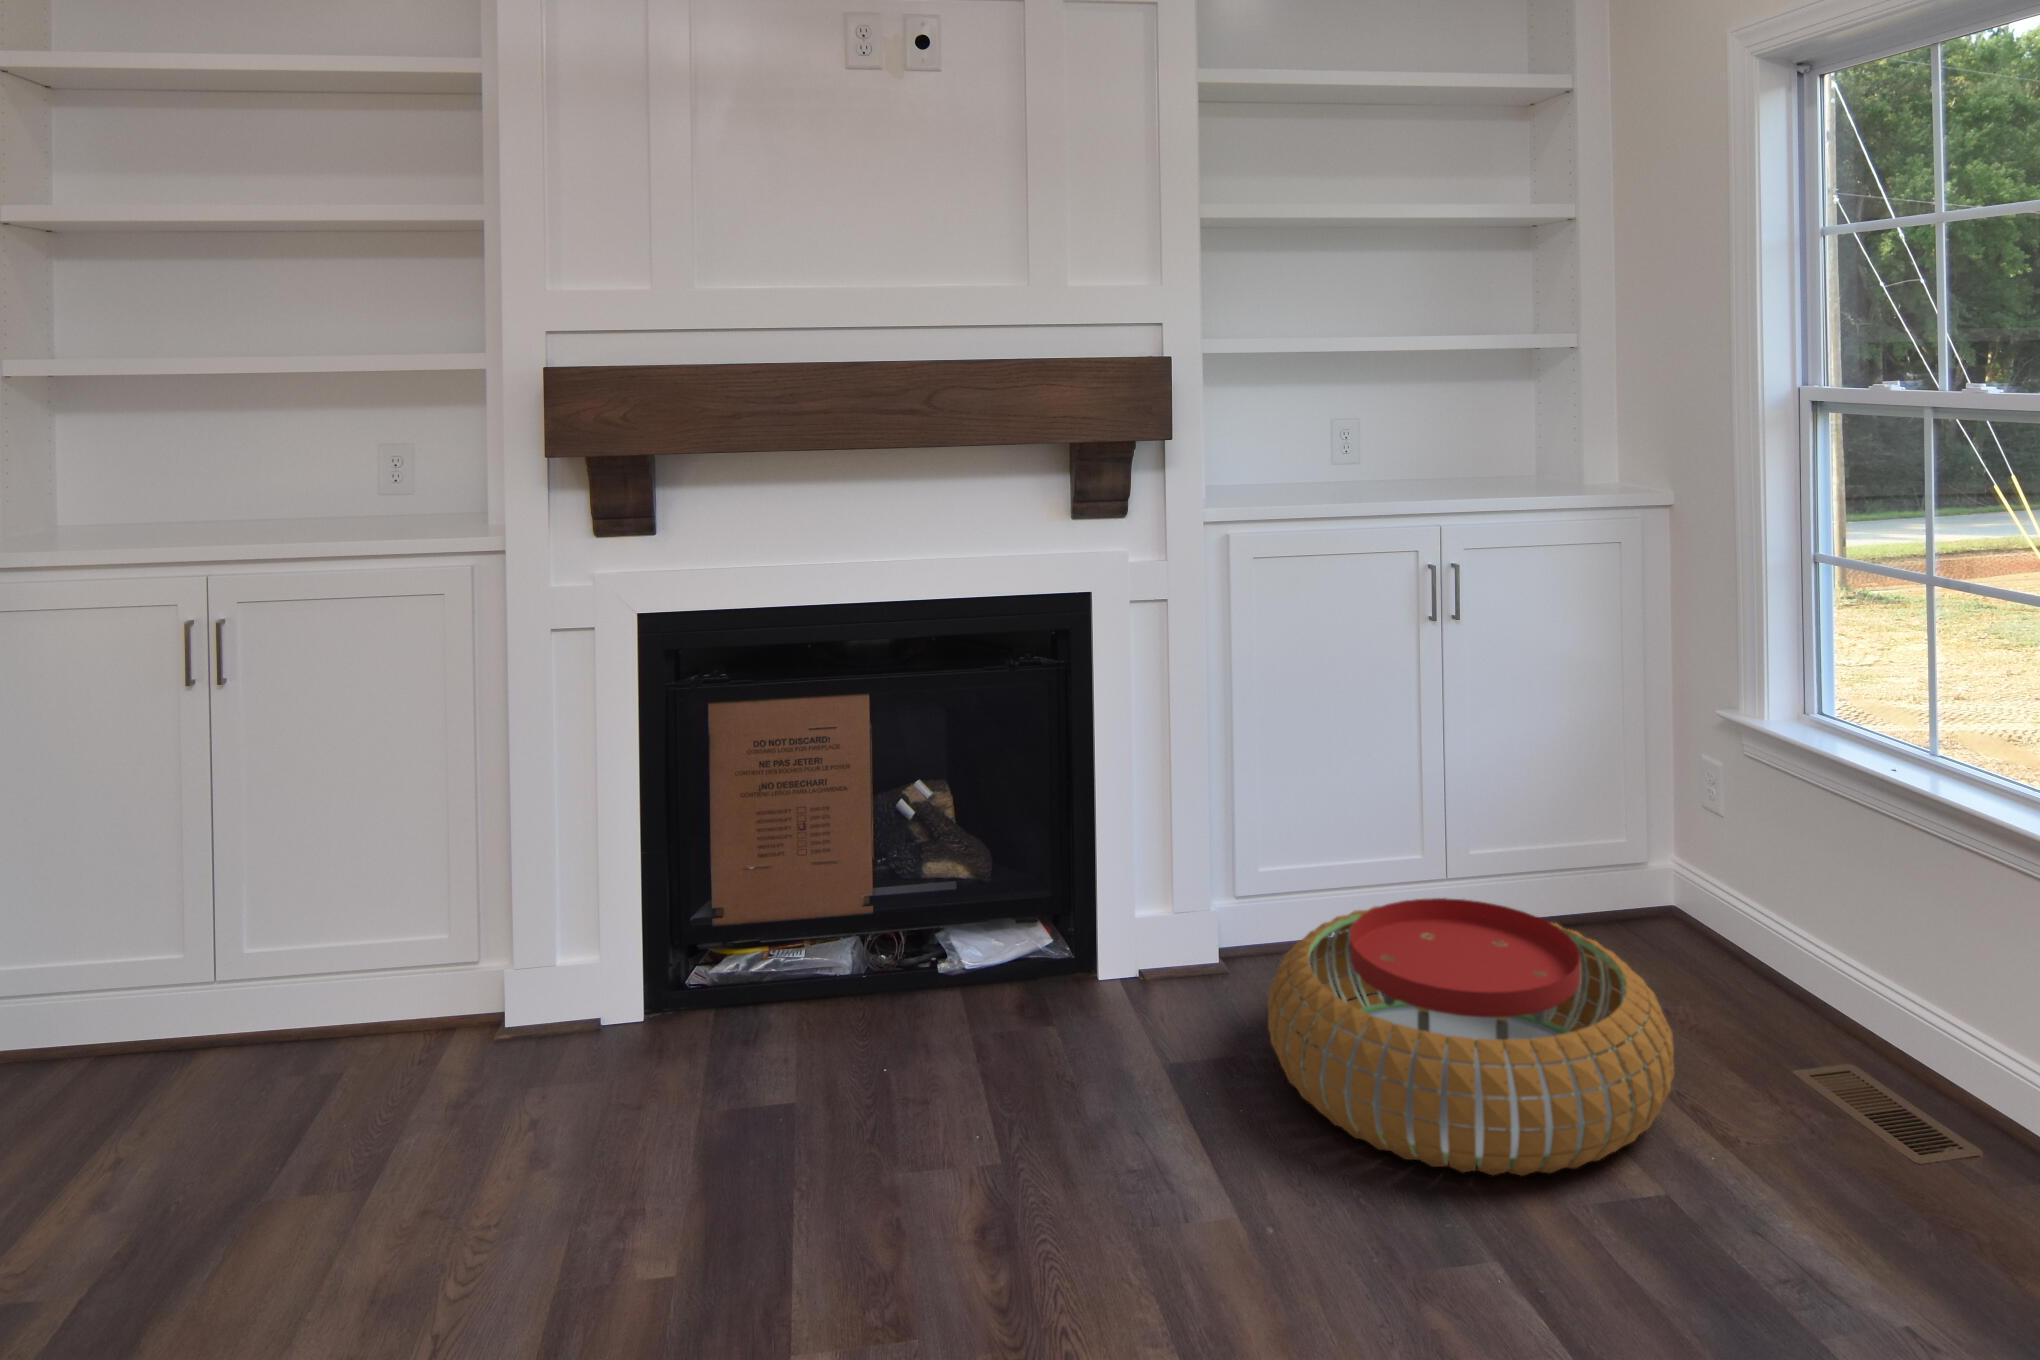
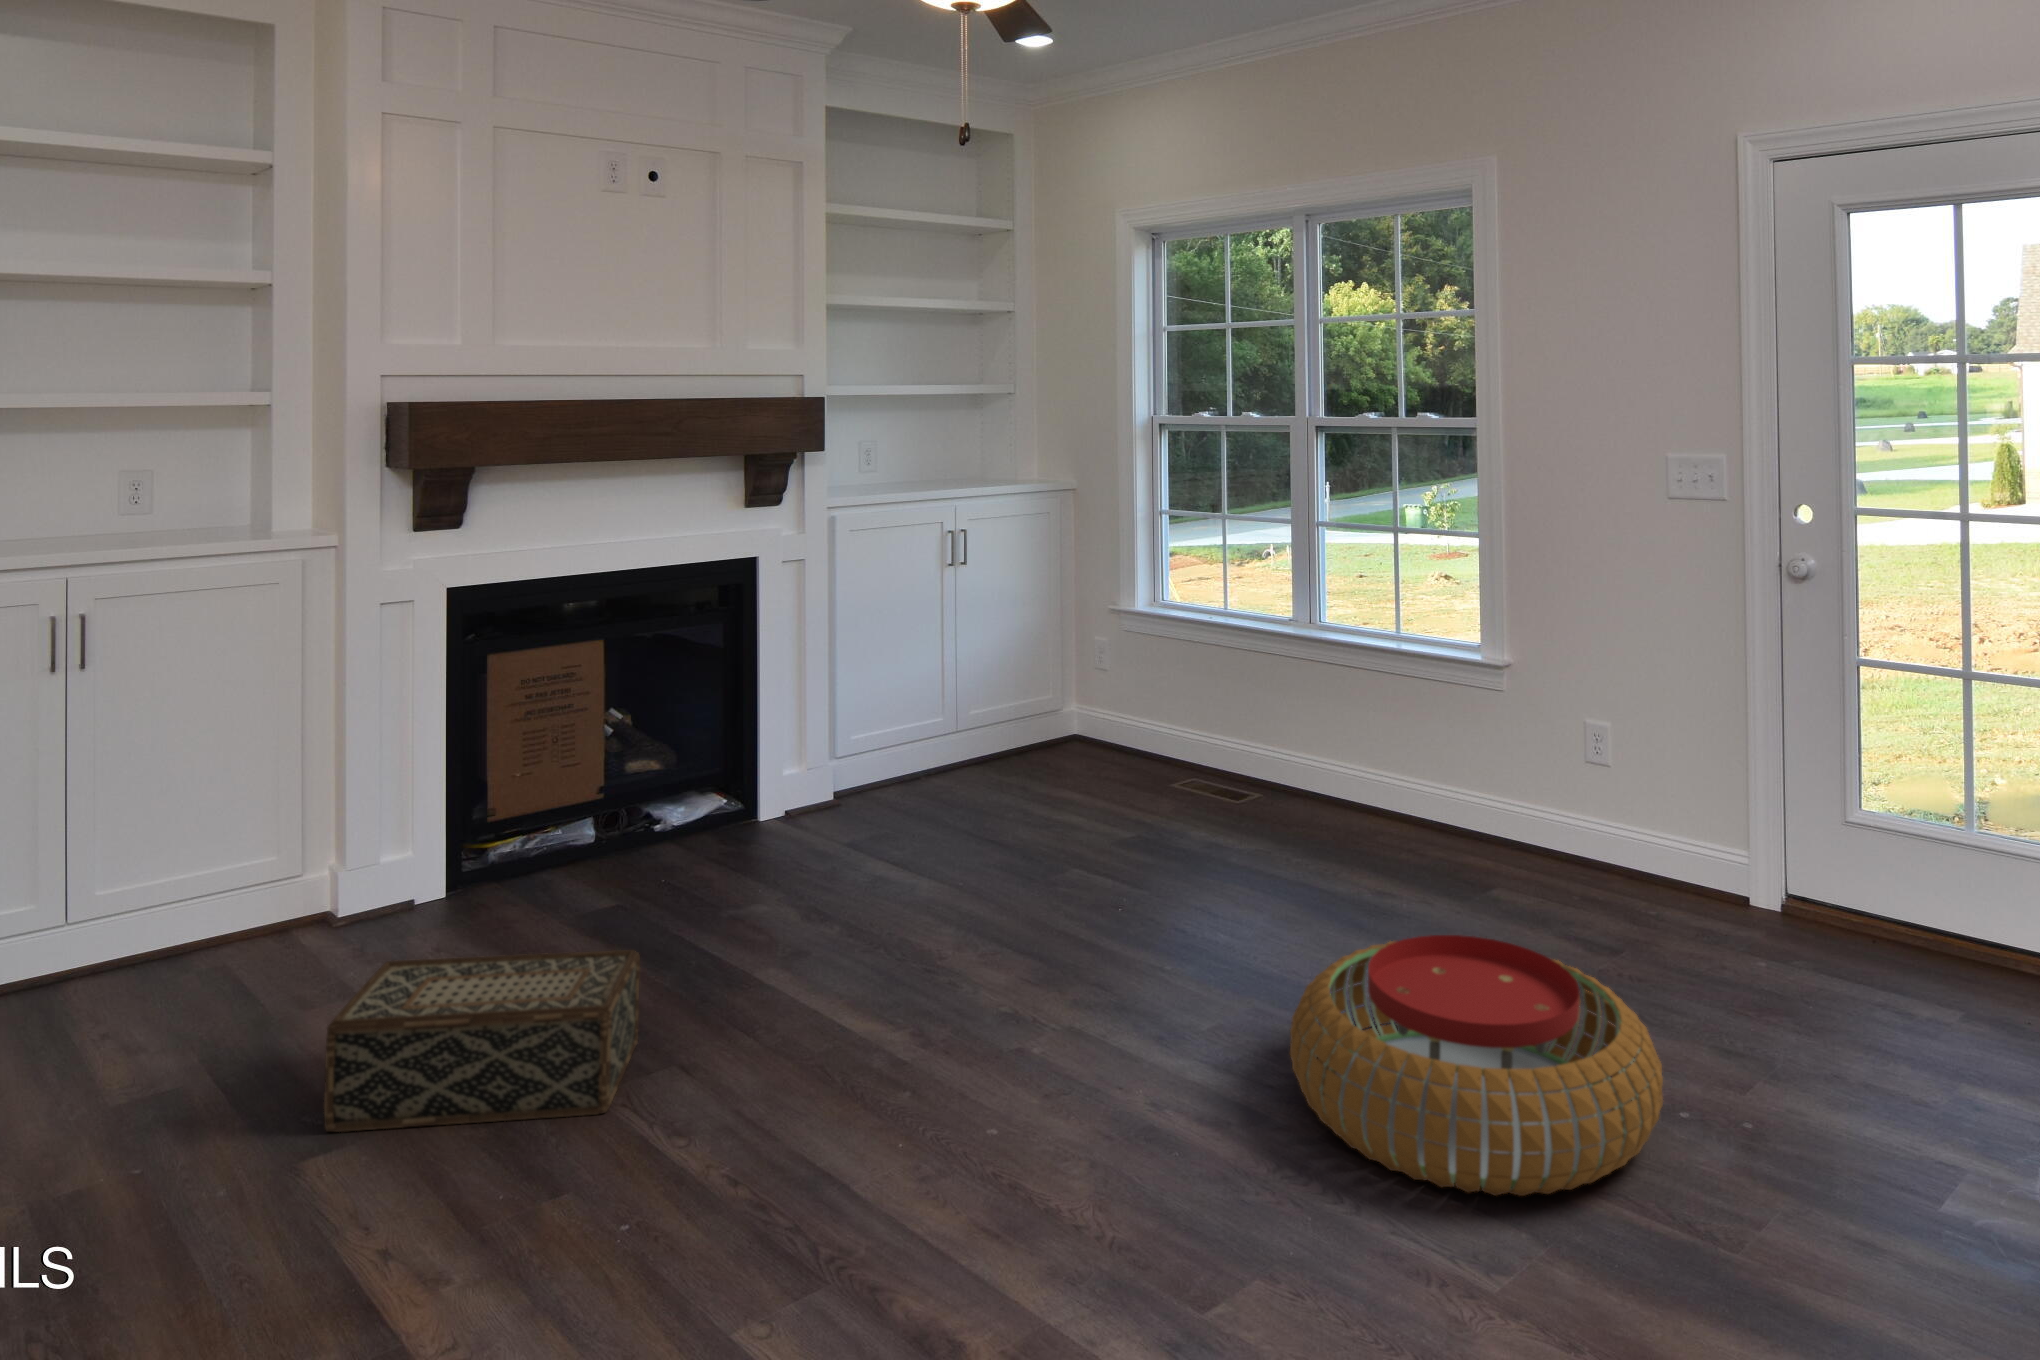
woven basket: none [257,929,585,1122] -> present [324,950,640,1132]

